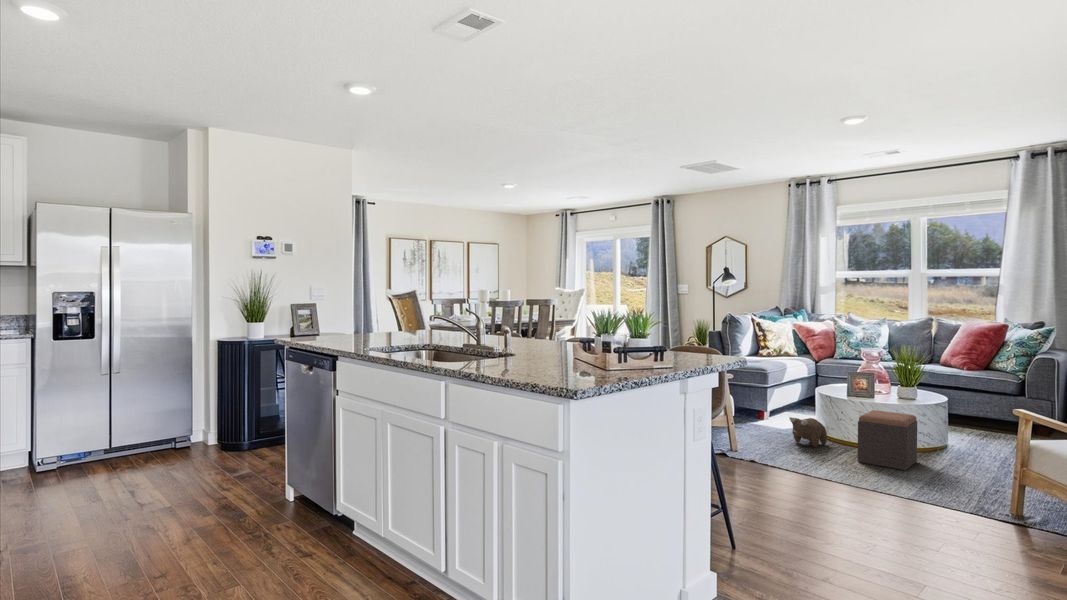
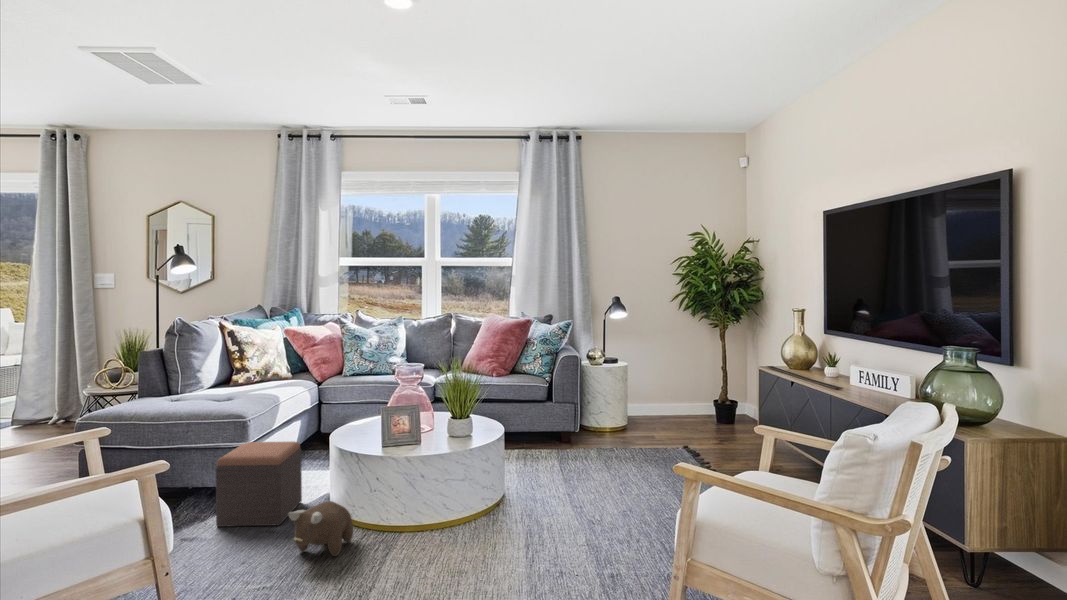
footstool: present [858,410,917,471] -> present [216,442,302,527]

